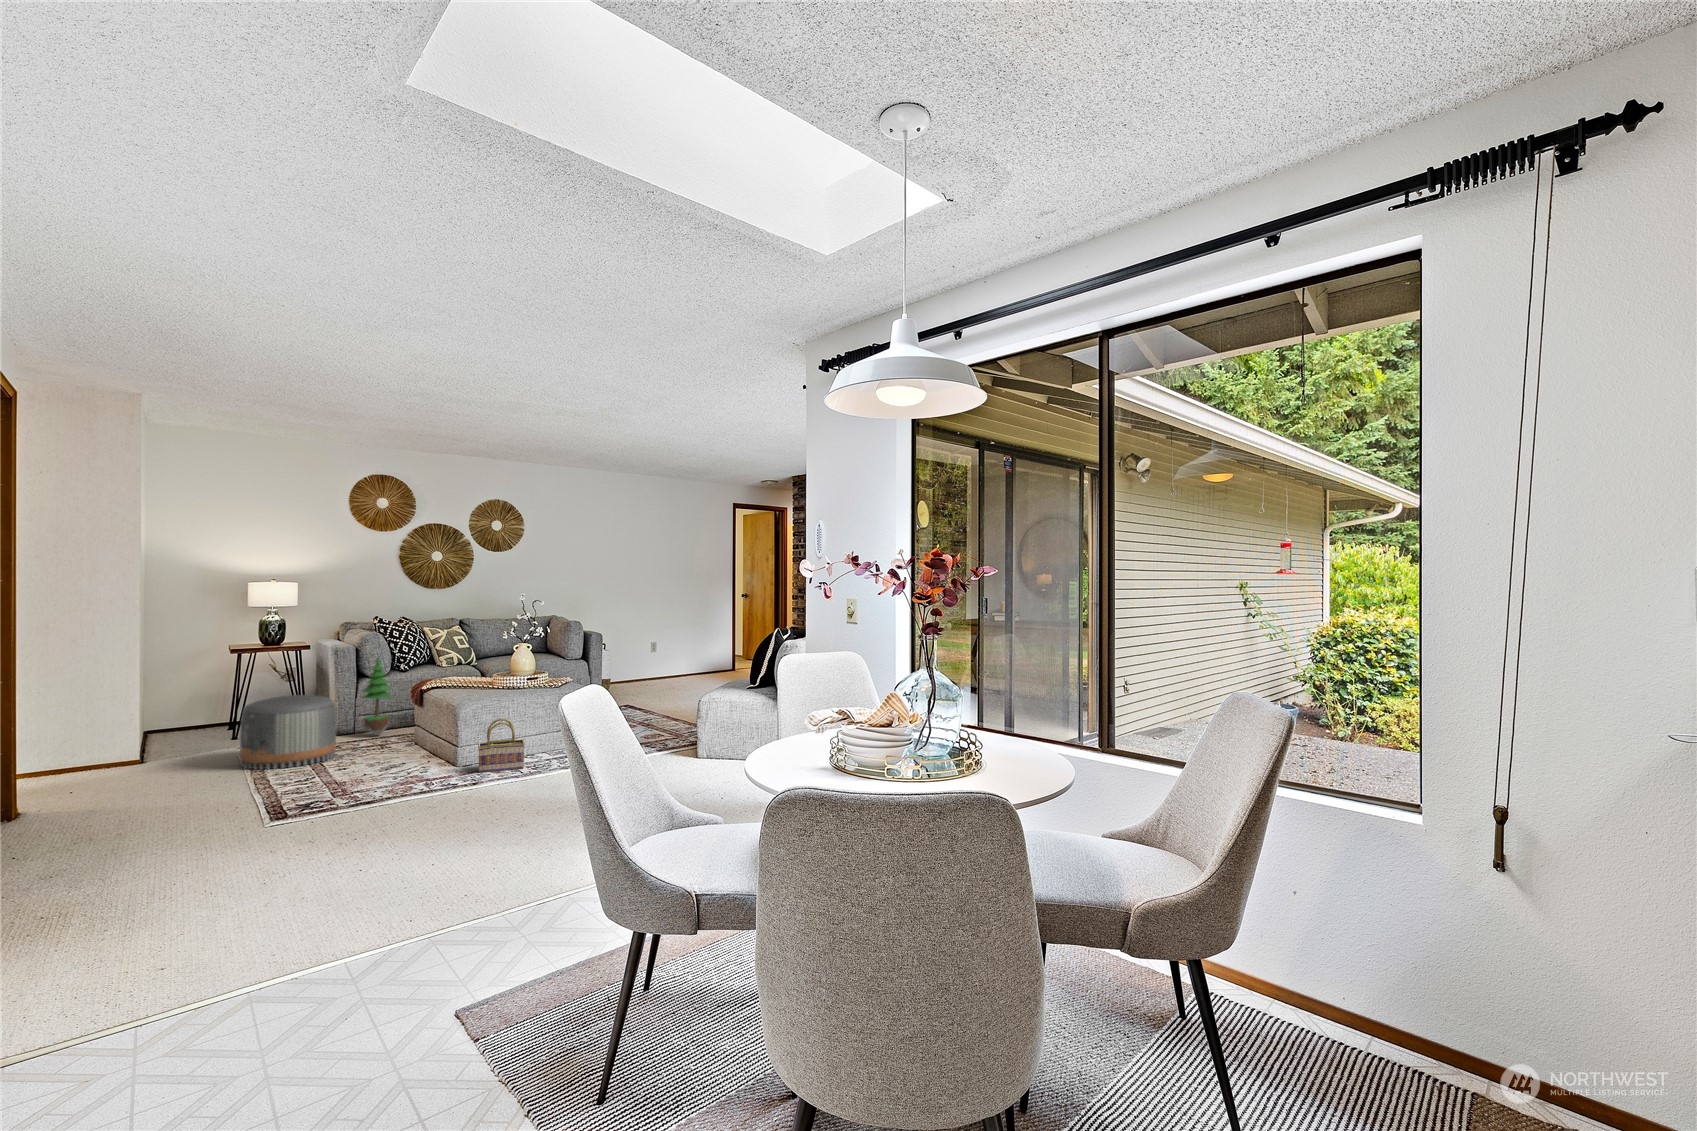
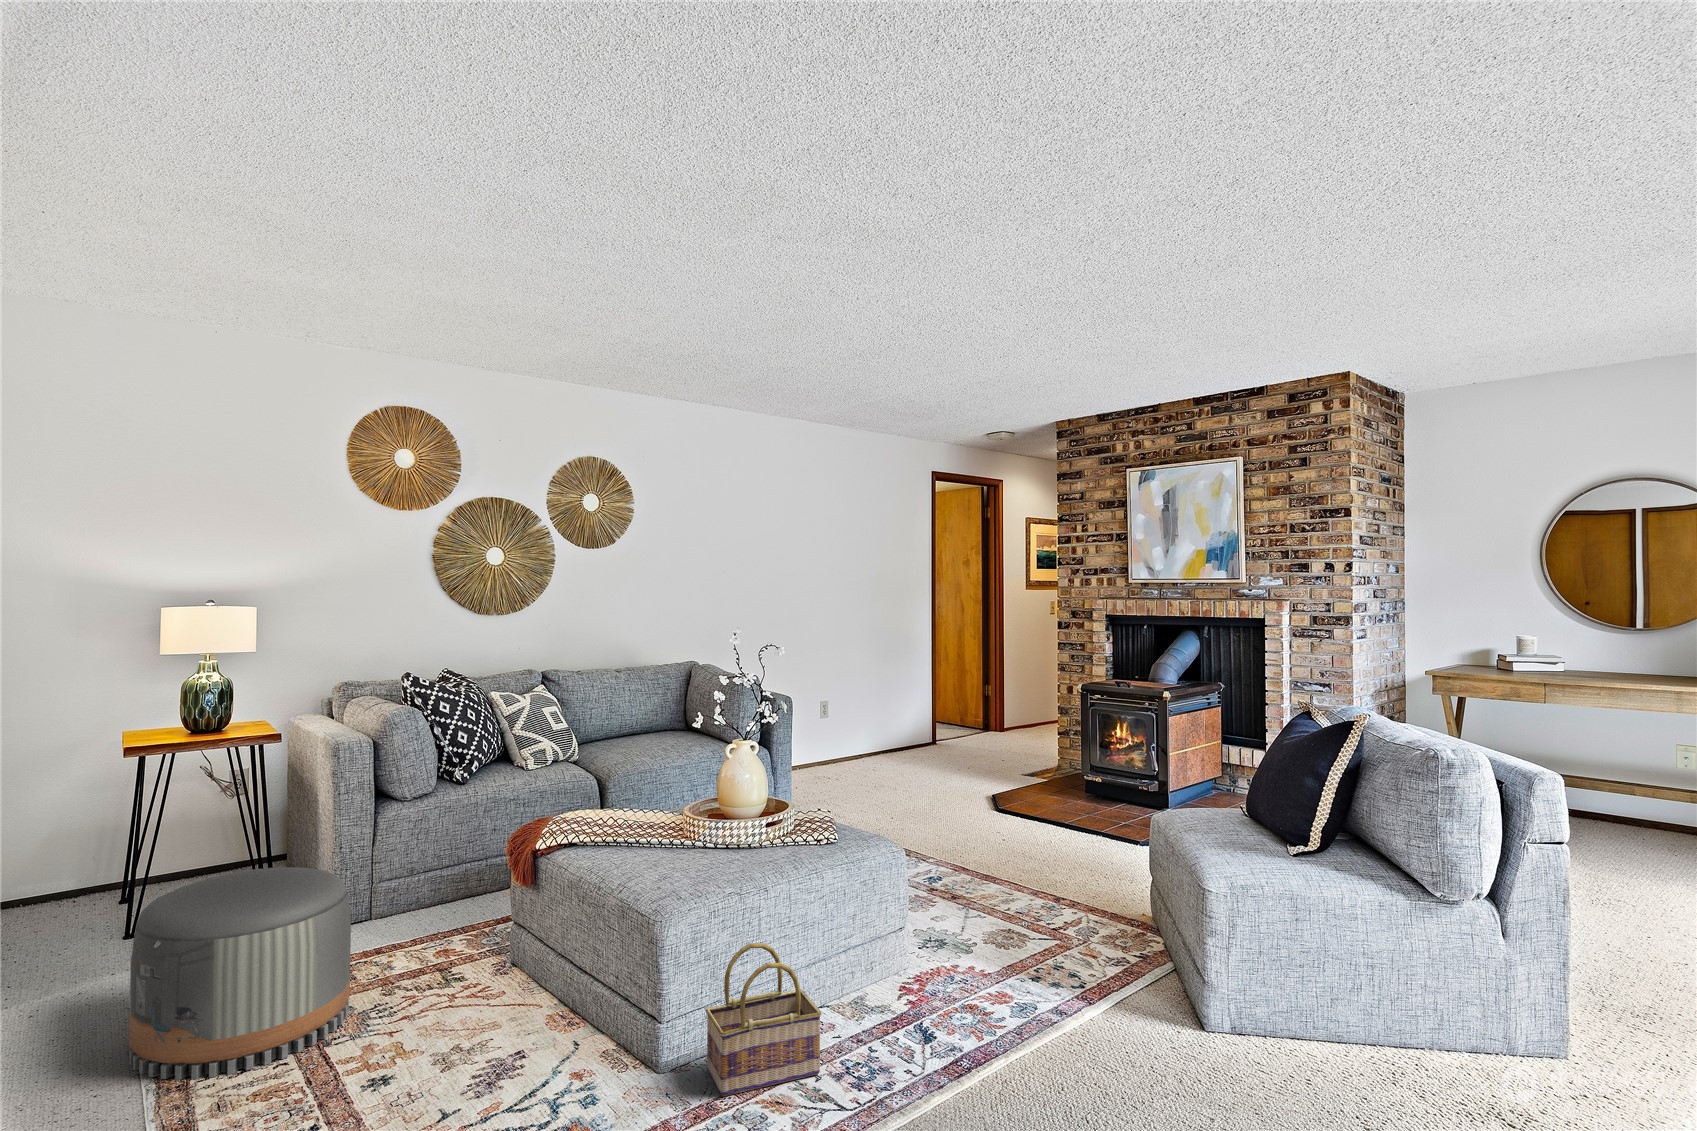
potted tree: present [362,658,392,735] -> none [387,761,452,928]

